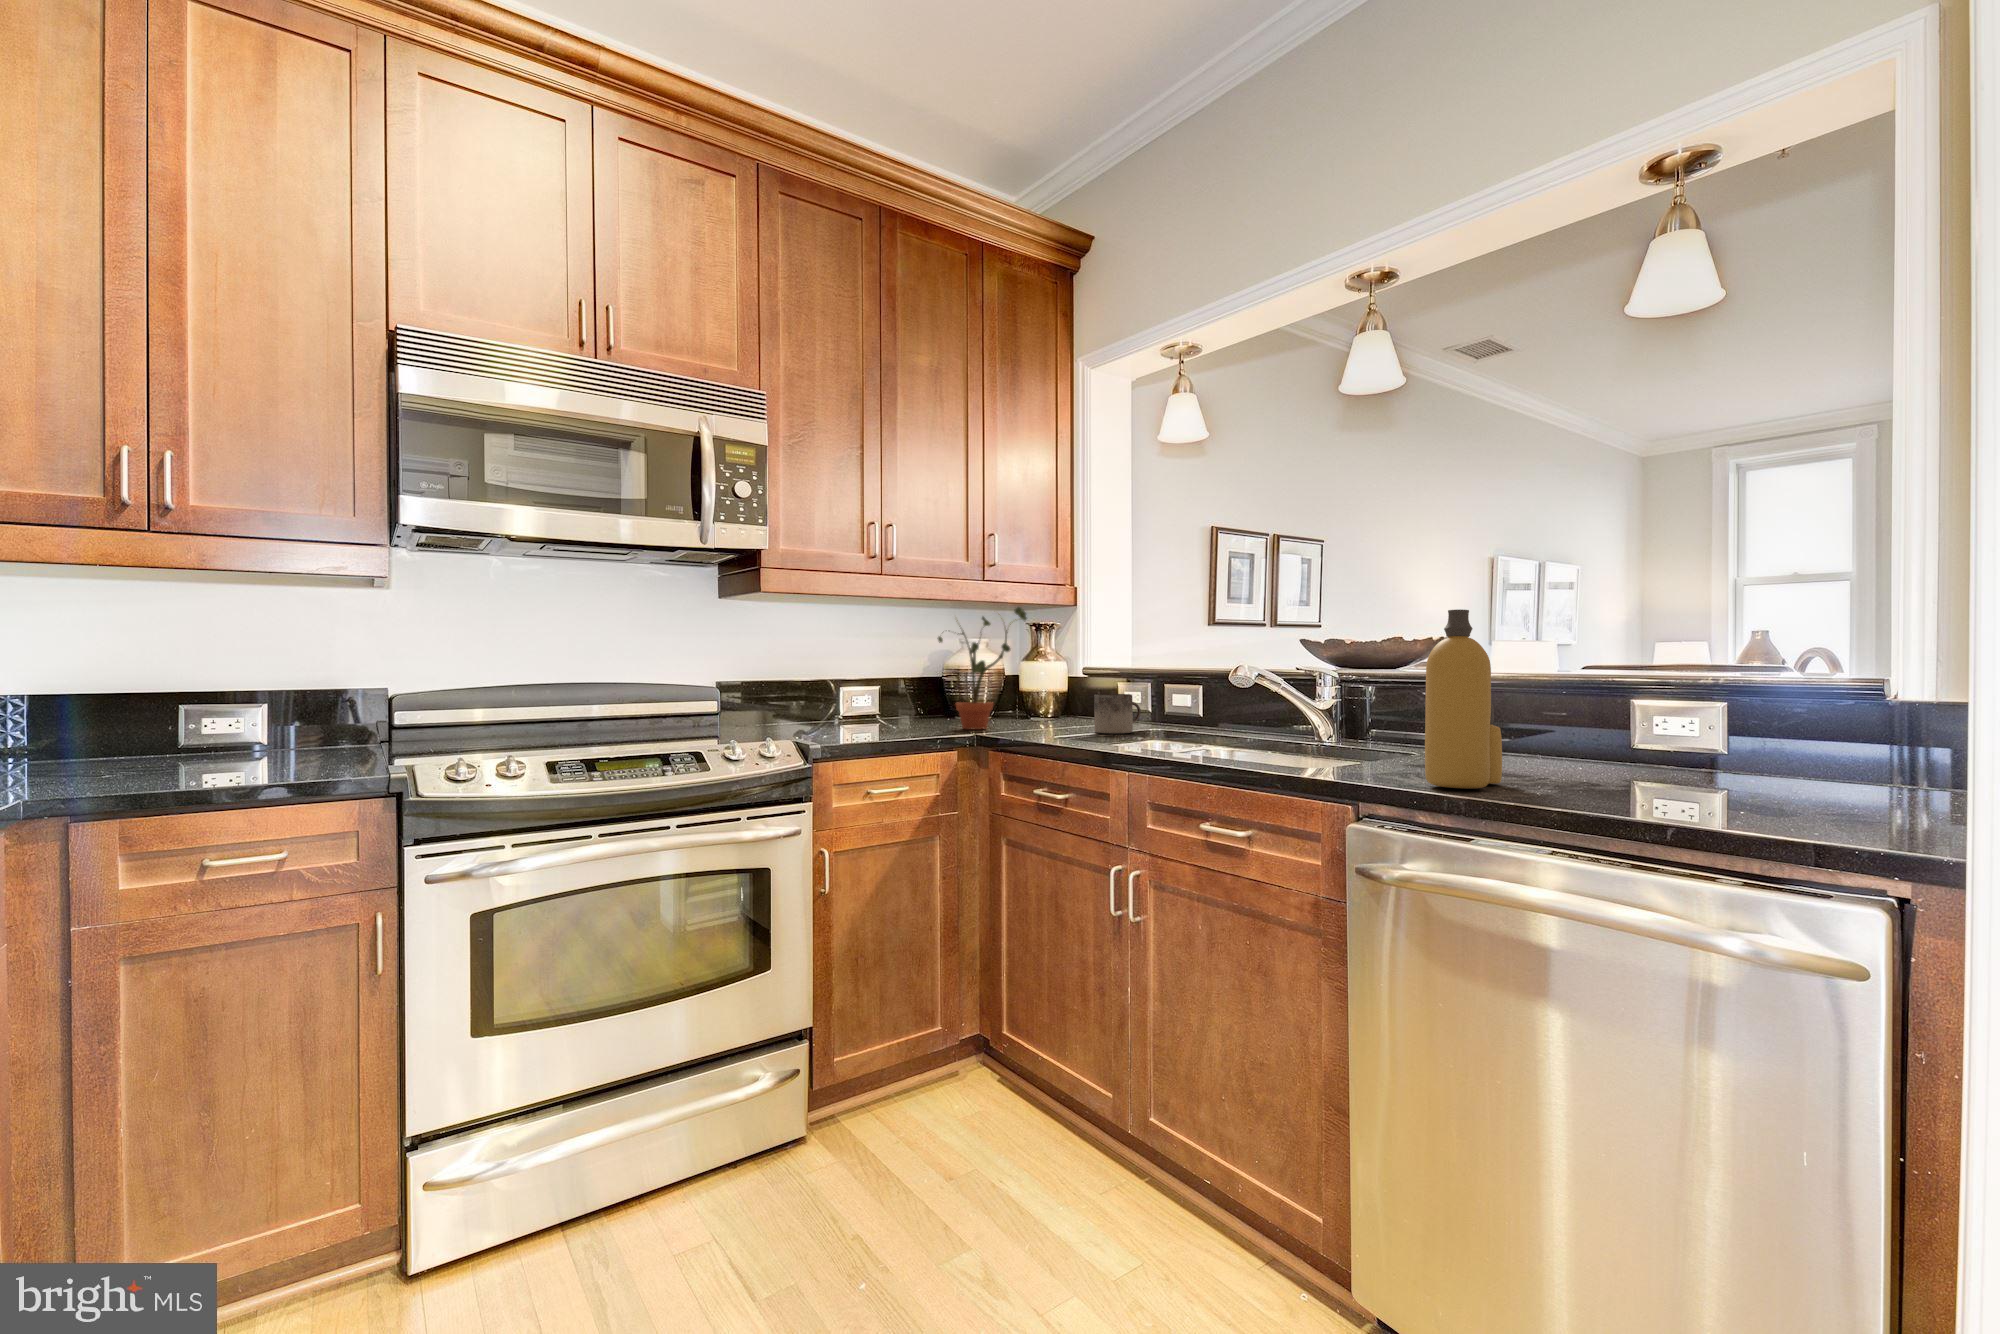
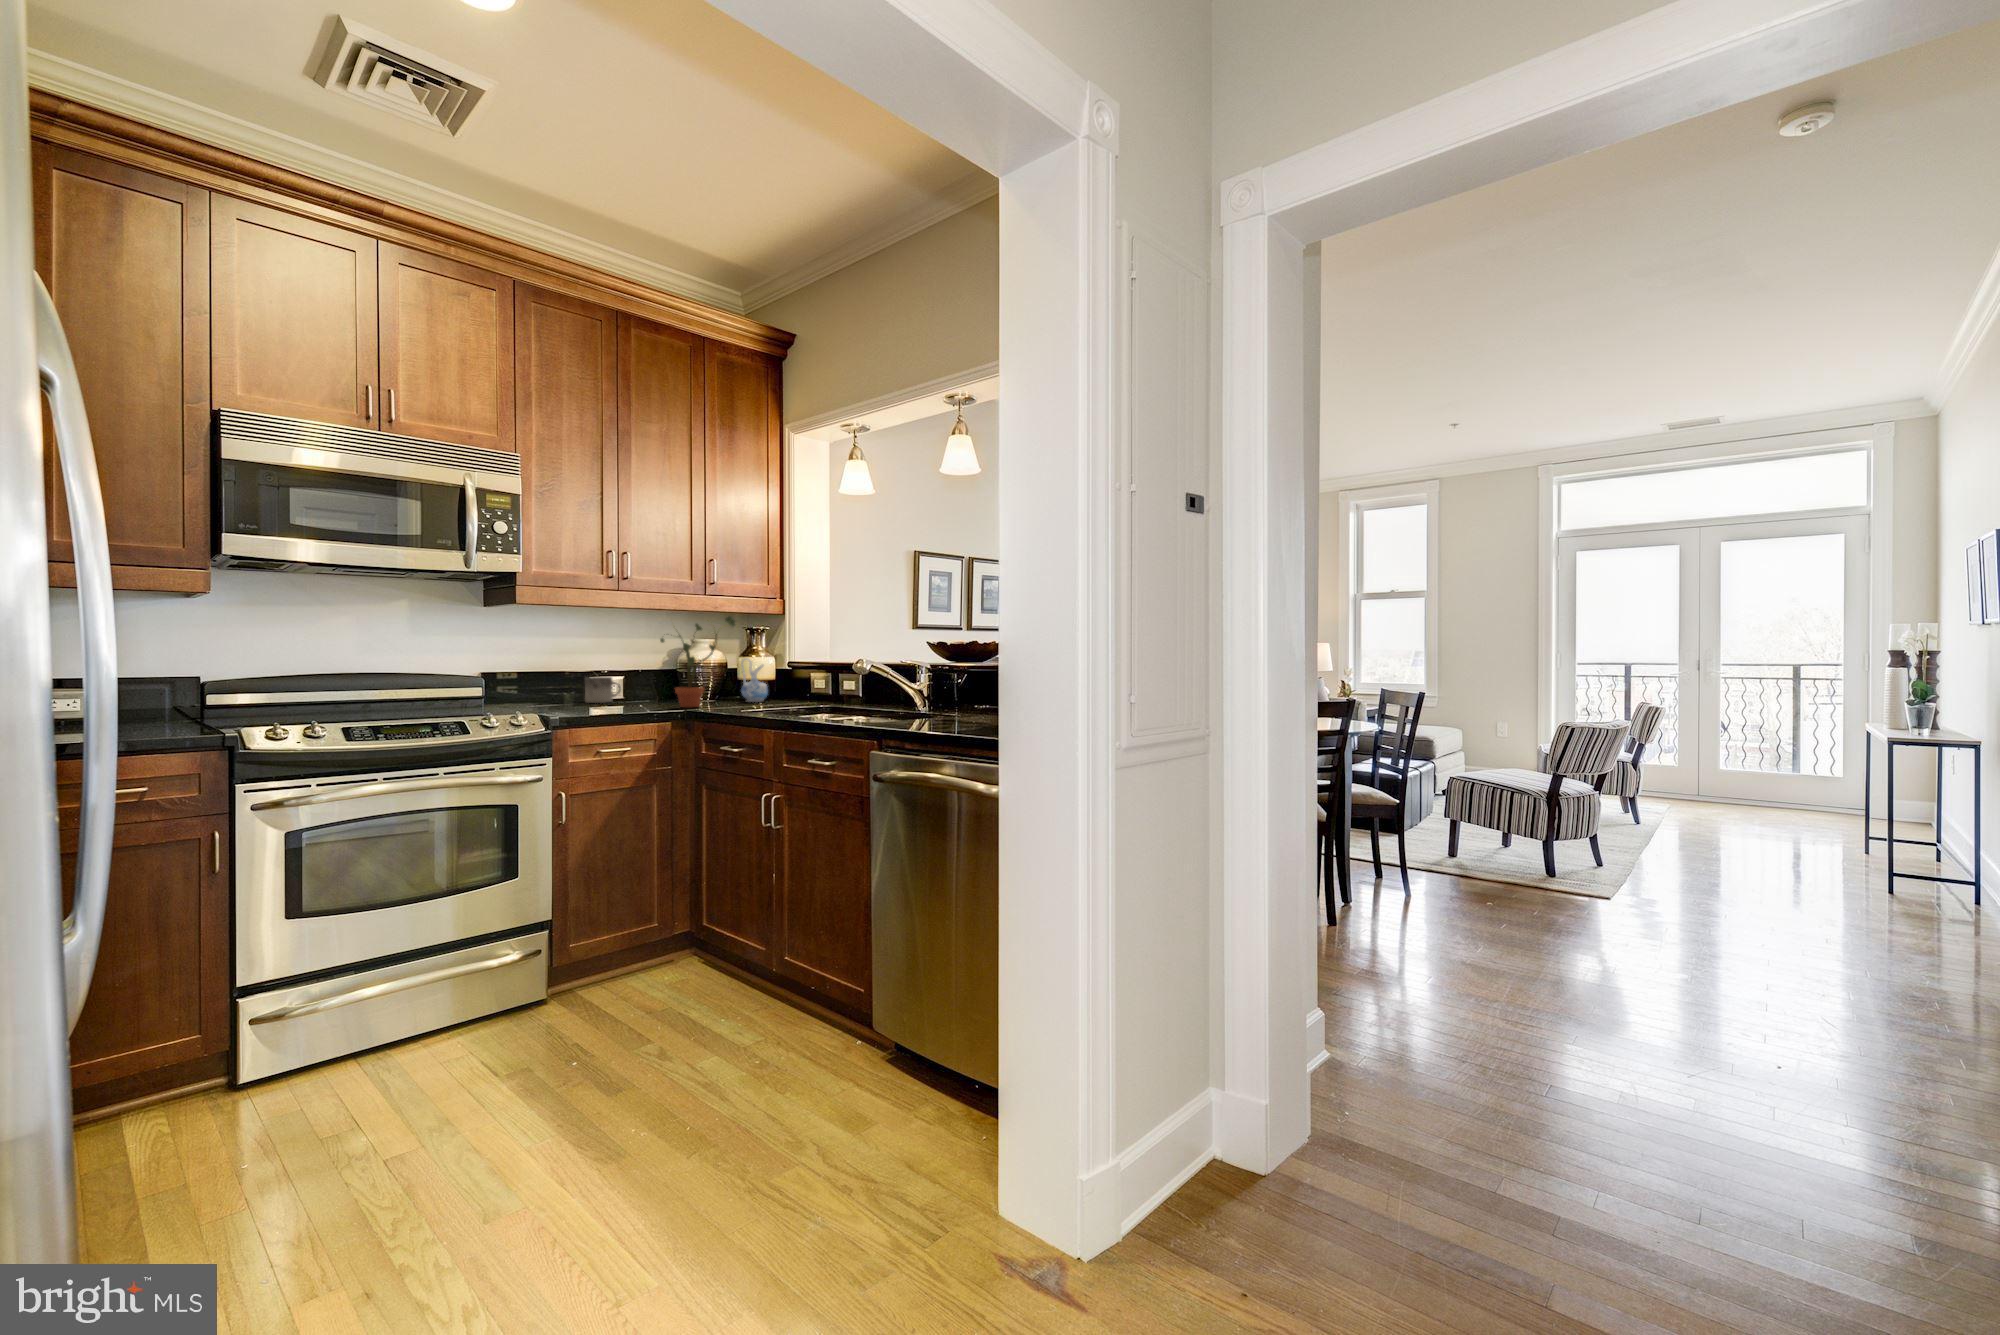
bottle: present [1425,609,1502,789] -> none [916,631,964,734]
ceramic pitcher: none [1027,663,1062,720] -> present [741,658,768,702]
mug: present [1094,694,1141,734] -> present [585,677,621,703]

